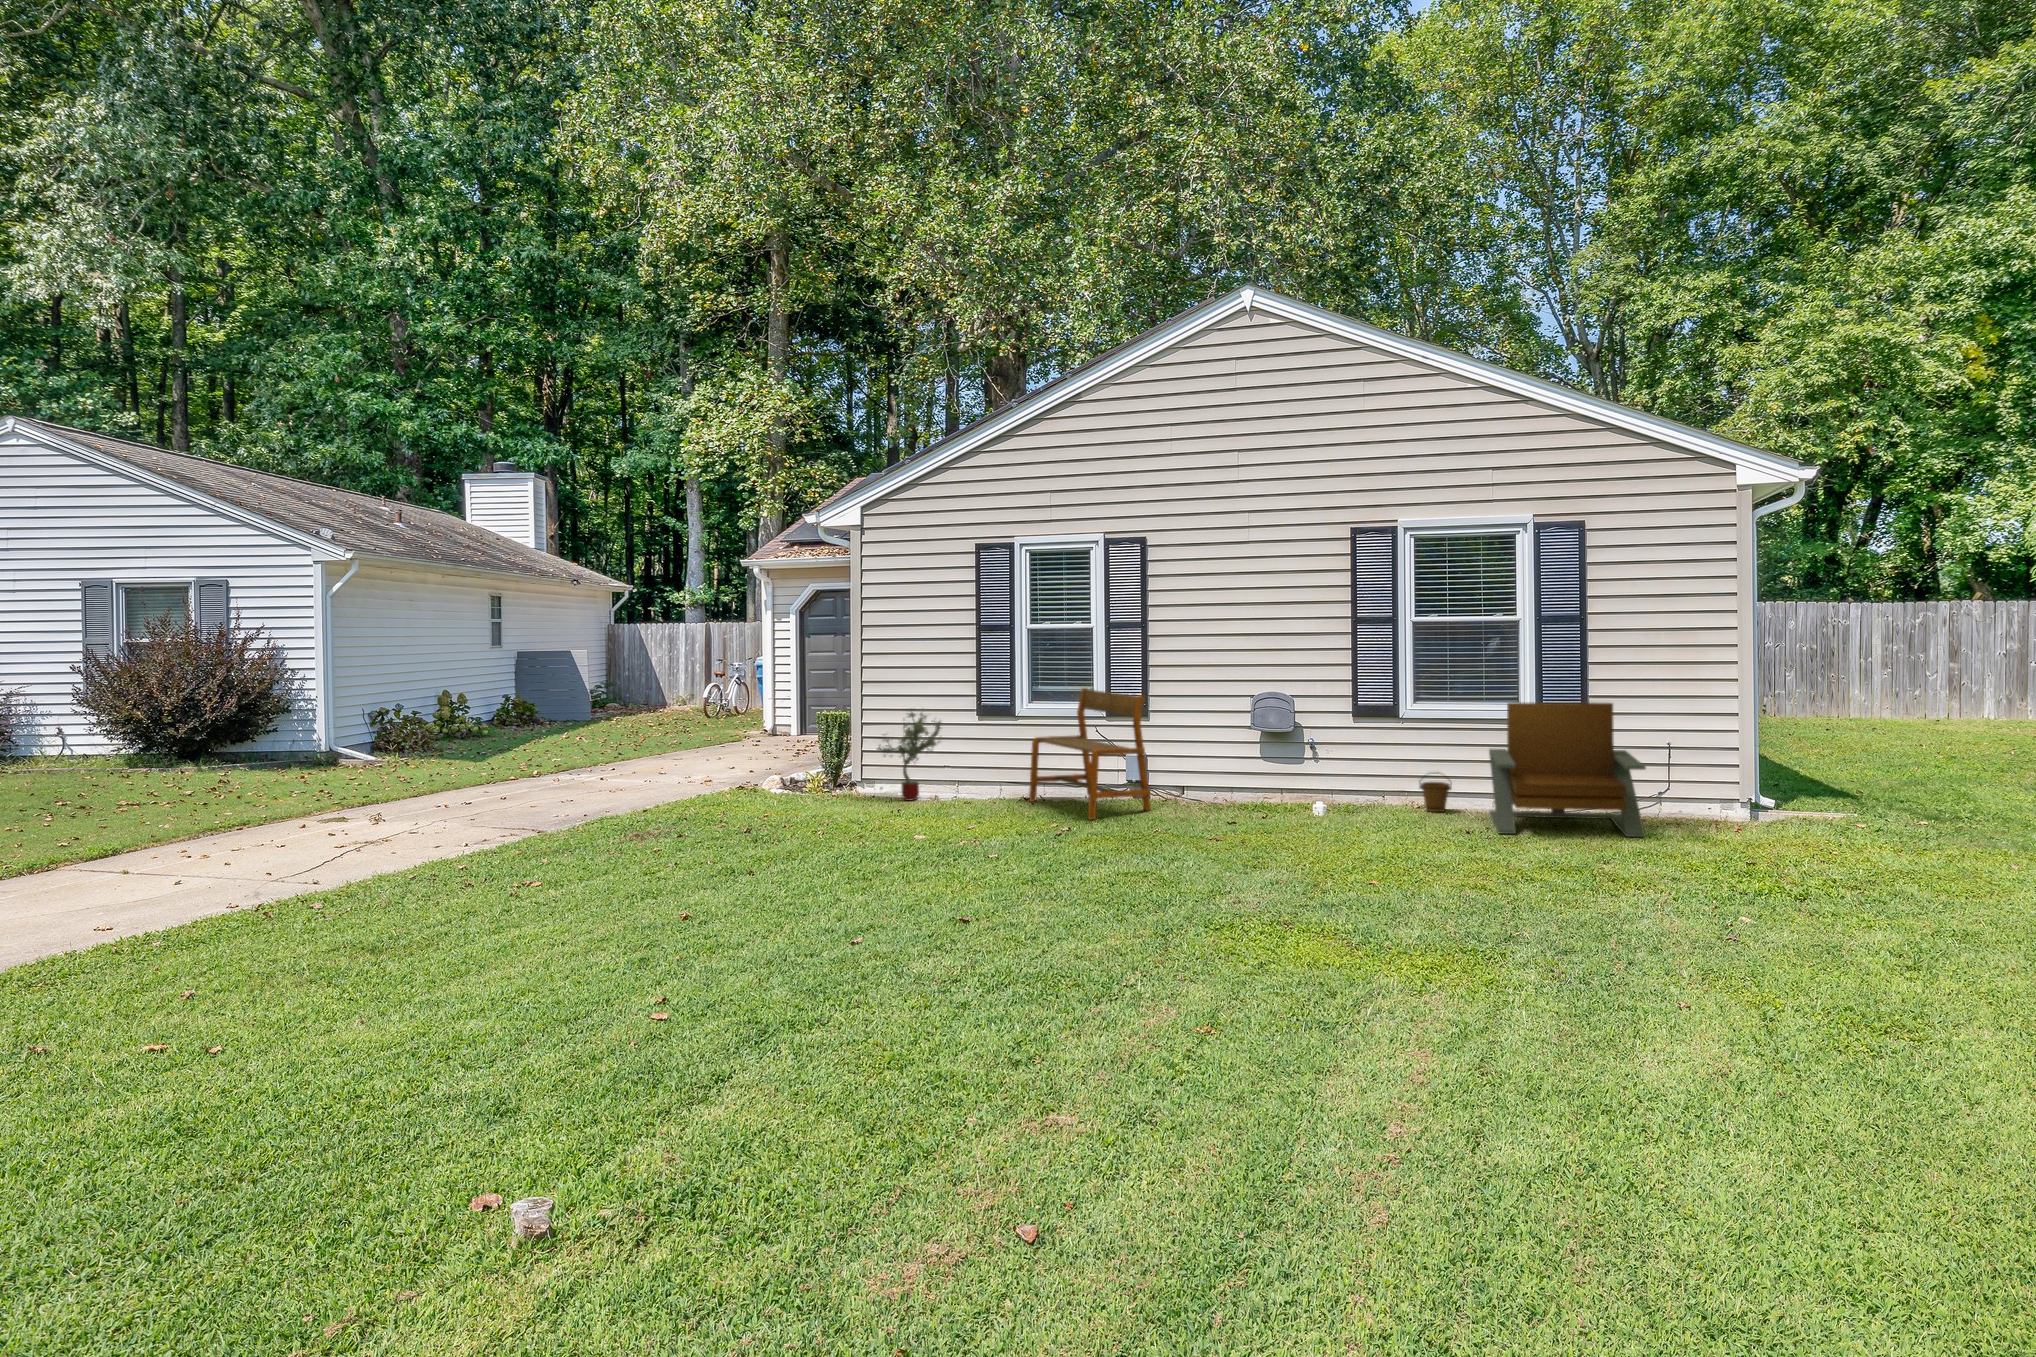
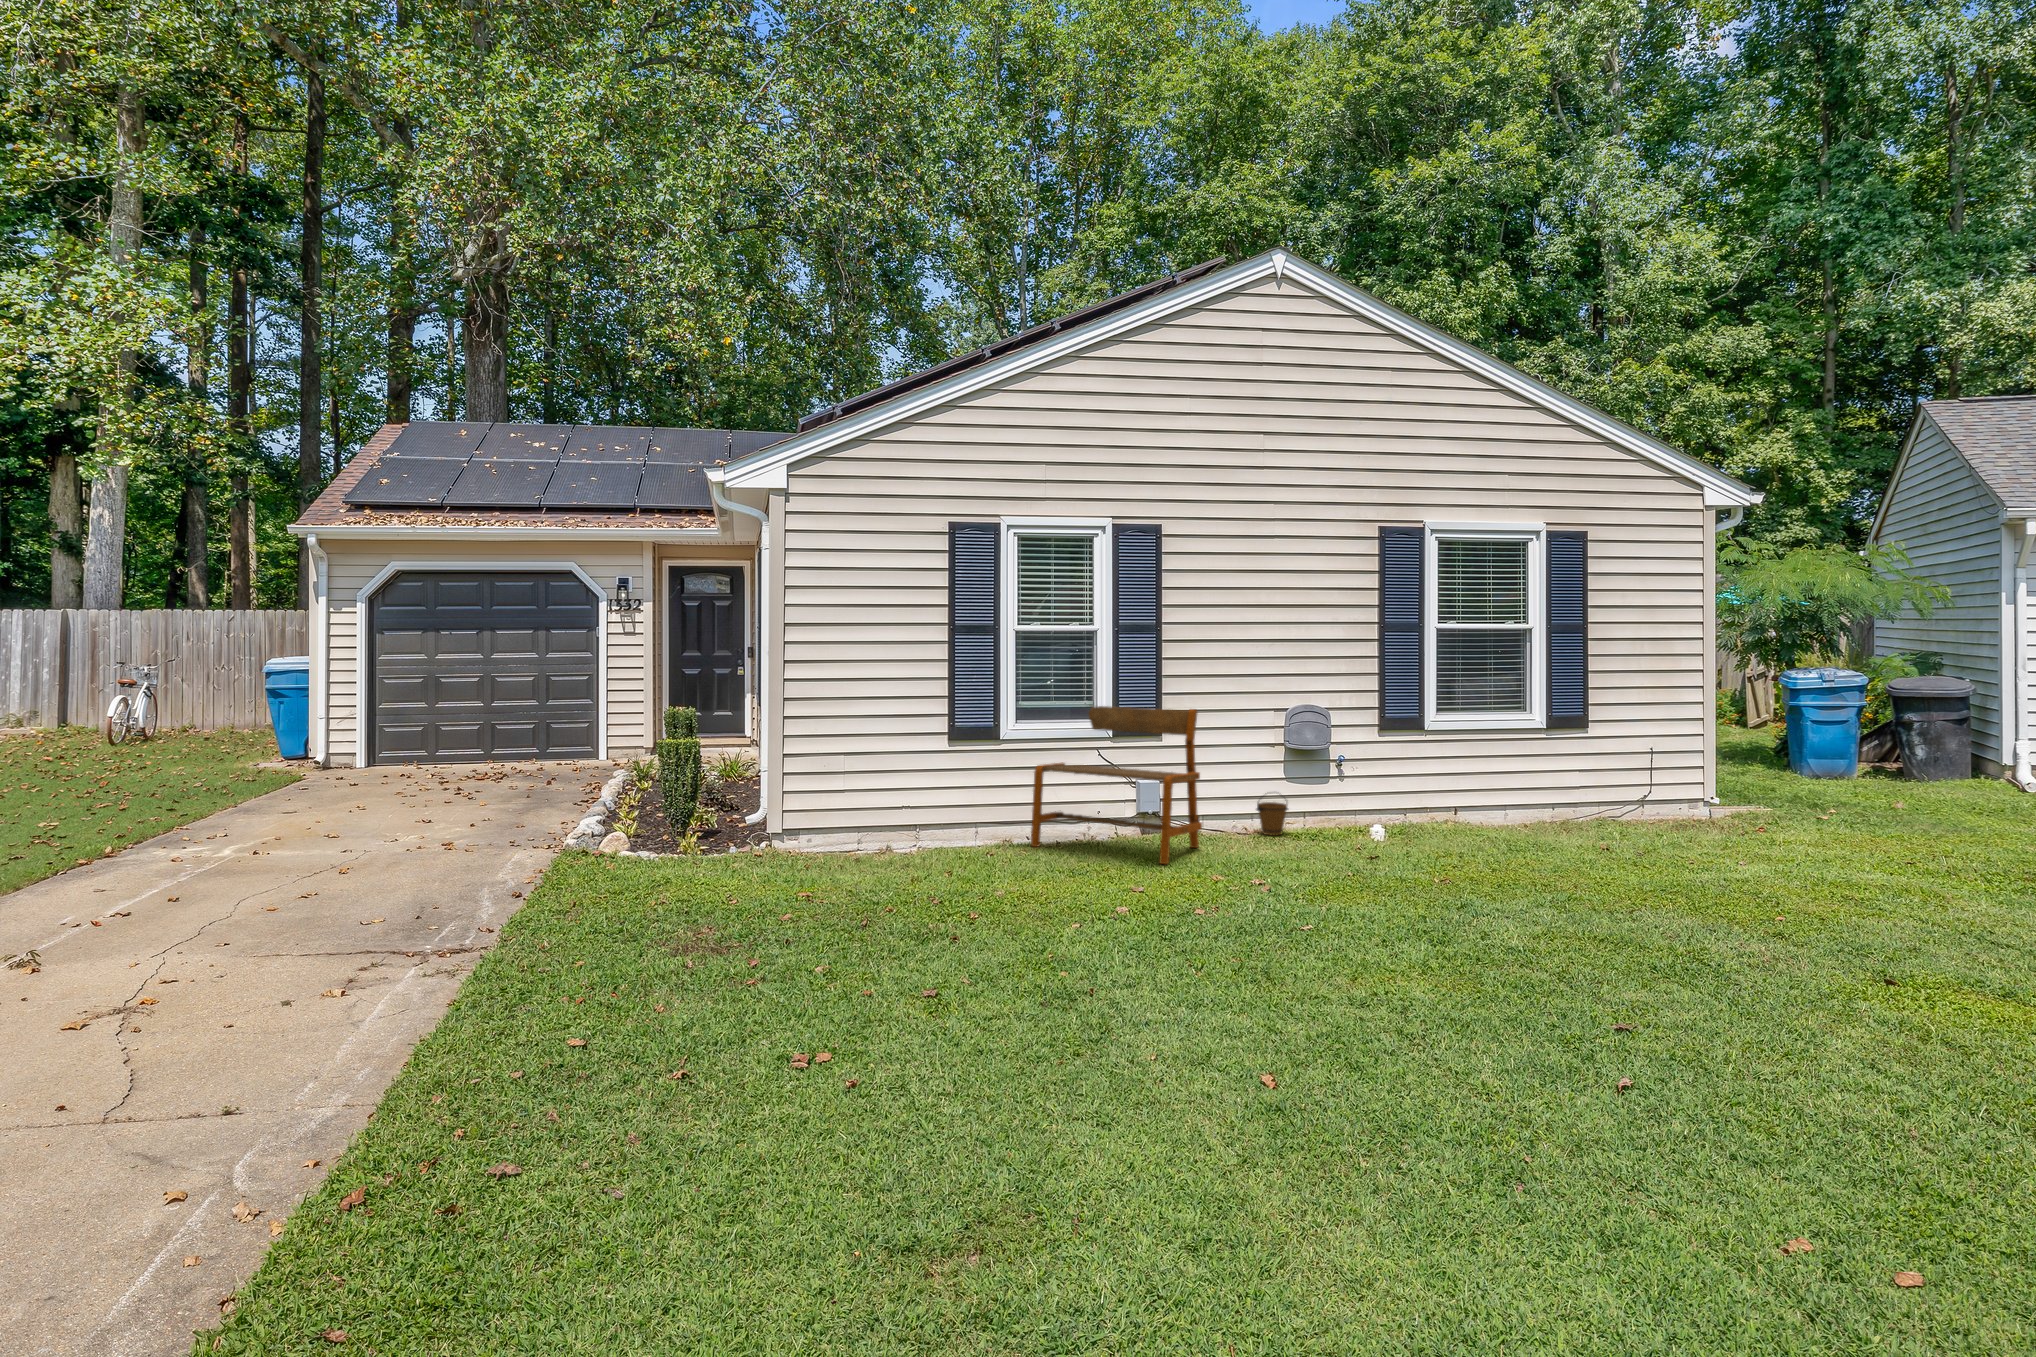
lounge chair: present [1489,703,1646,837] -> none [1516,709,1712,847]
potted tree: present [877,709,941,801] -> none [821,731,925,857]
bucket: present [1419,782,1451,812] -> present [1256,802,1288,835]

